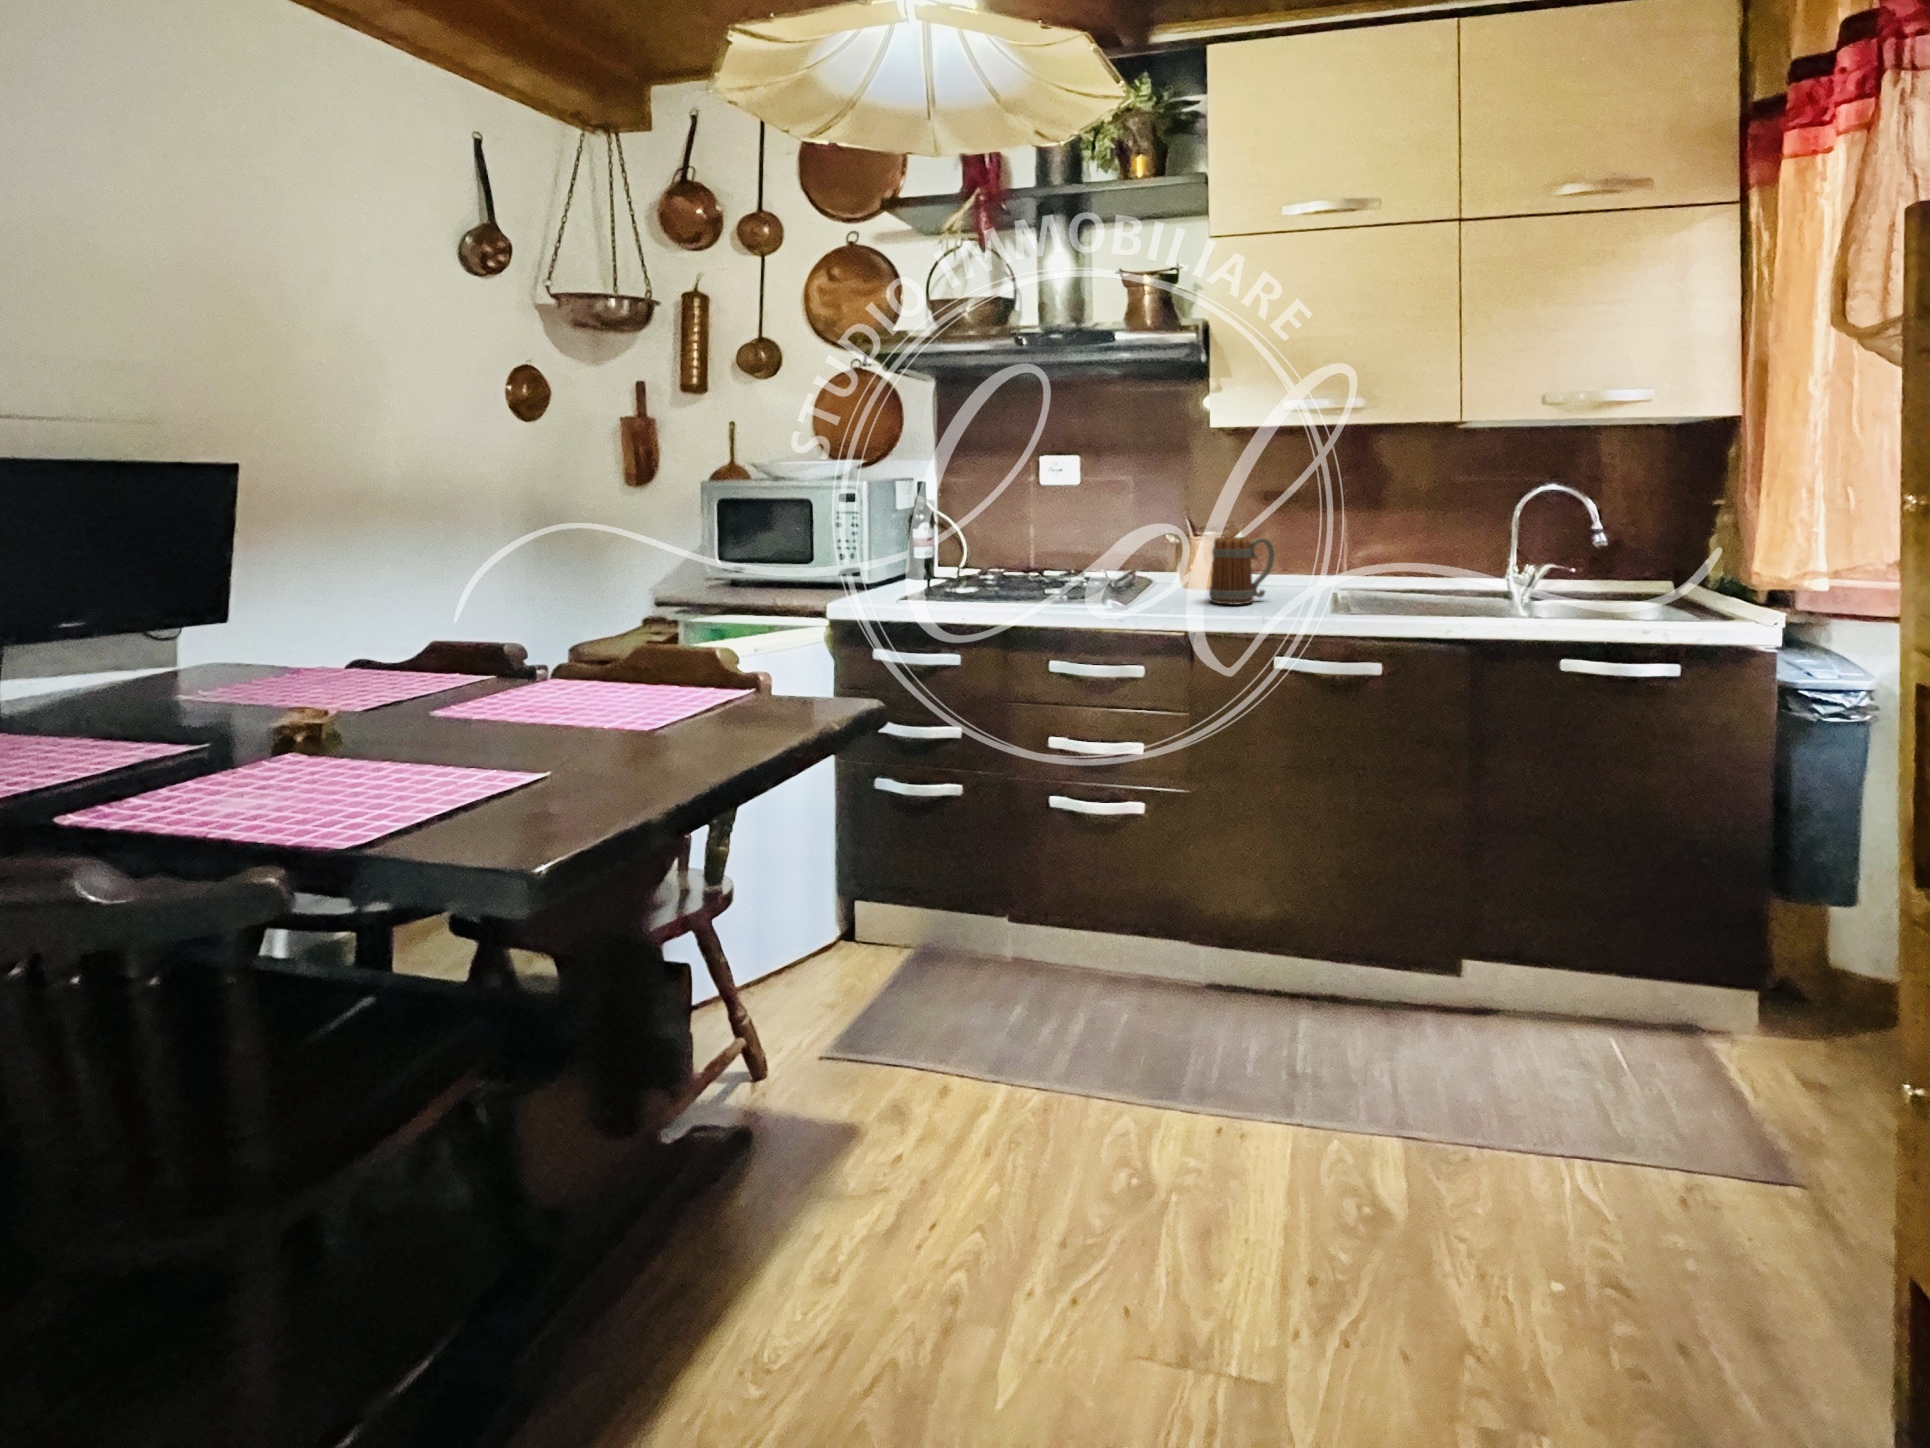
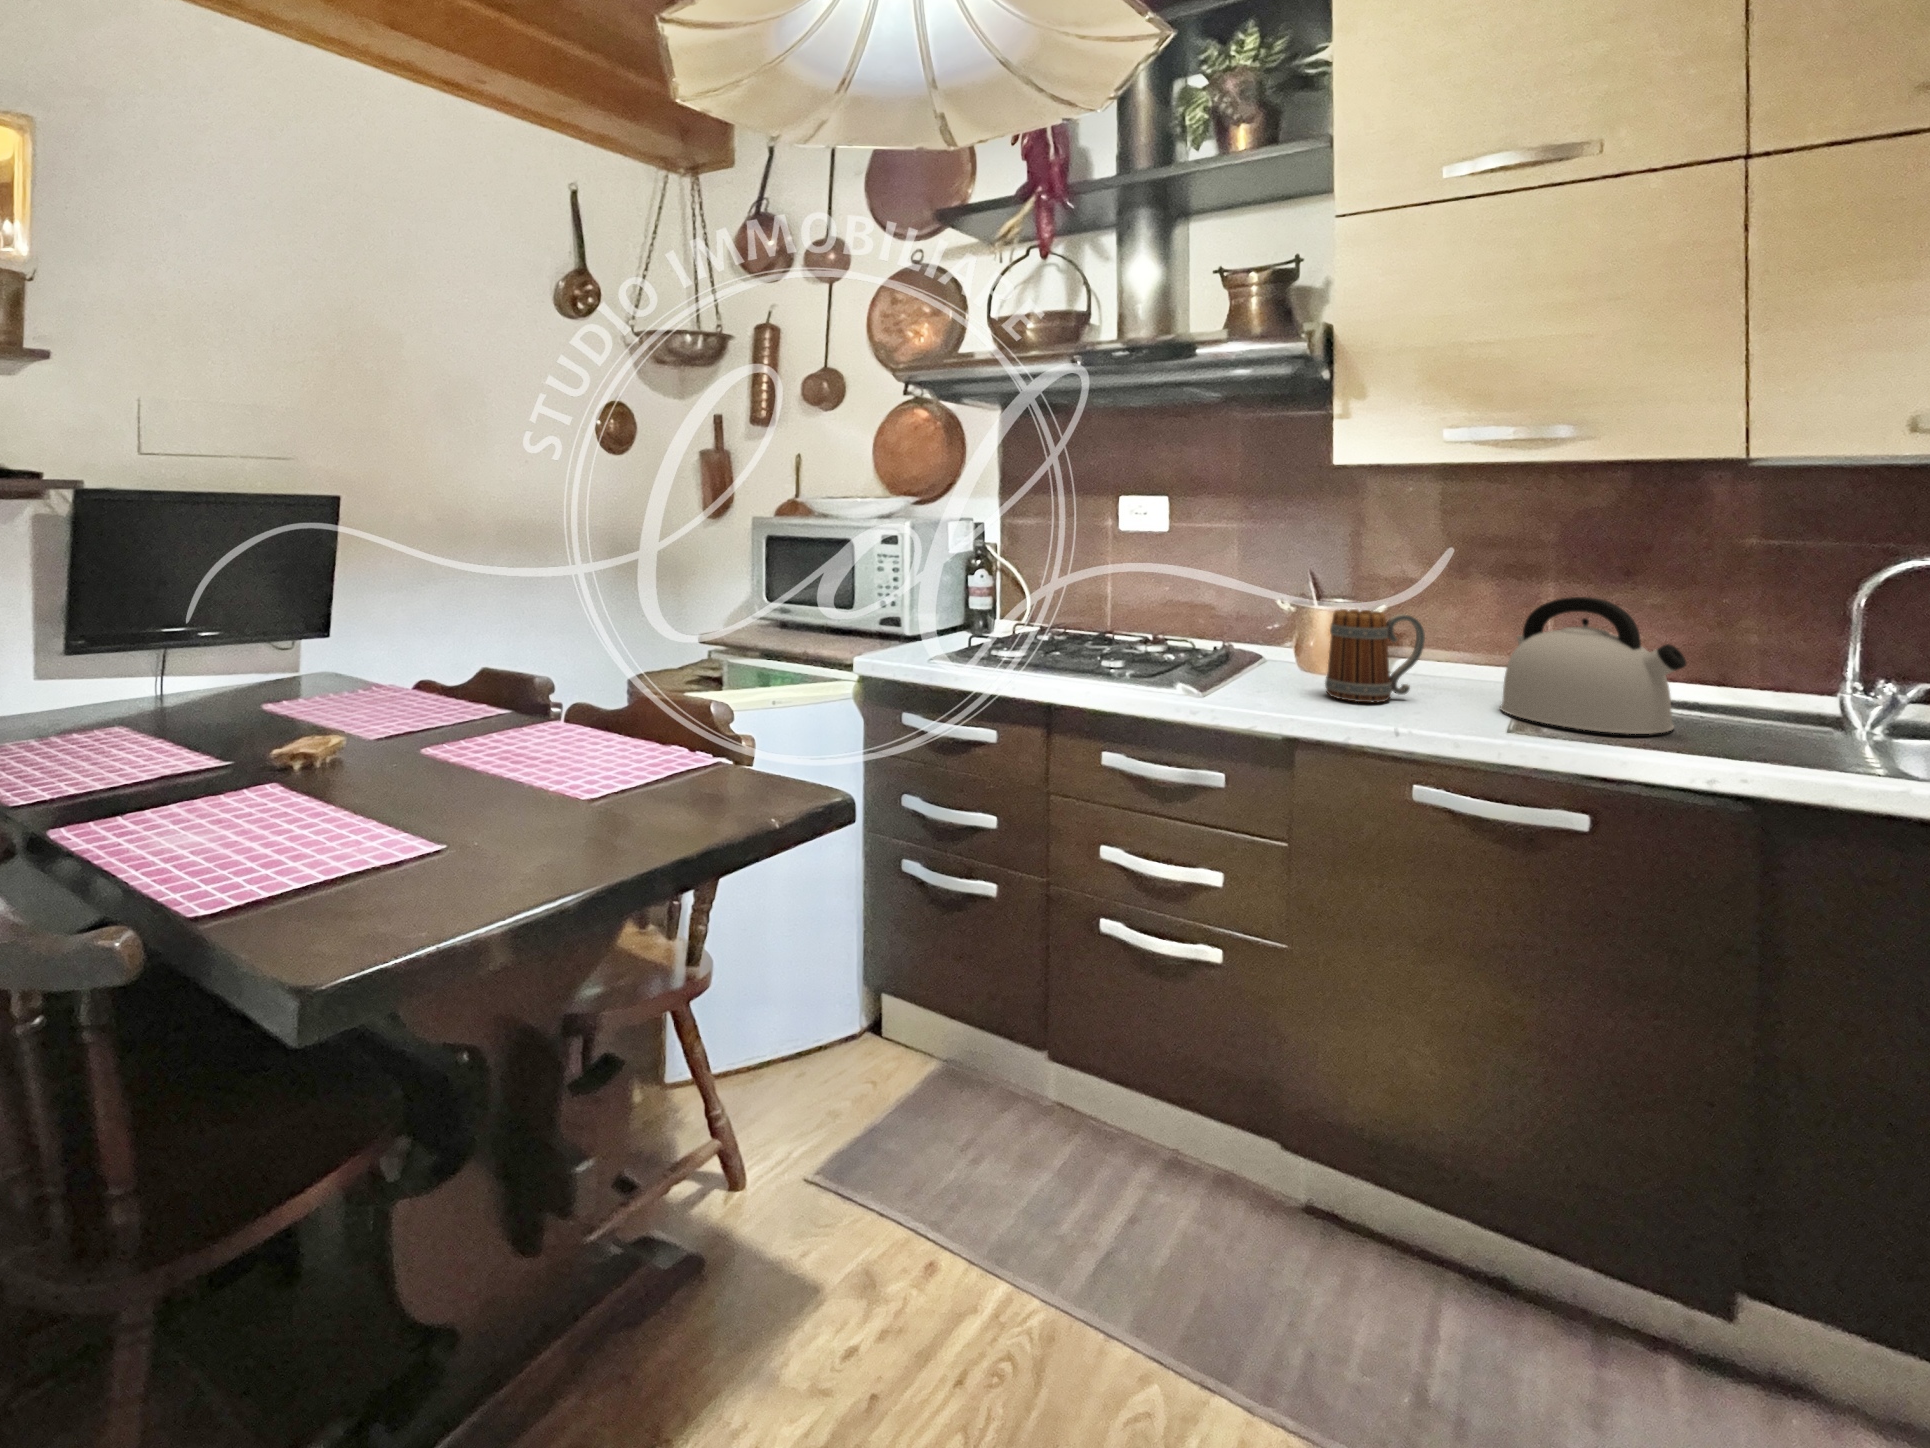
kettle: none [1322,519,1431,610] -> present [1500,597,1686,734]

